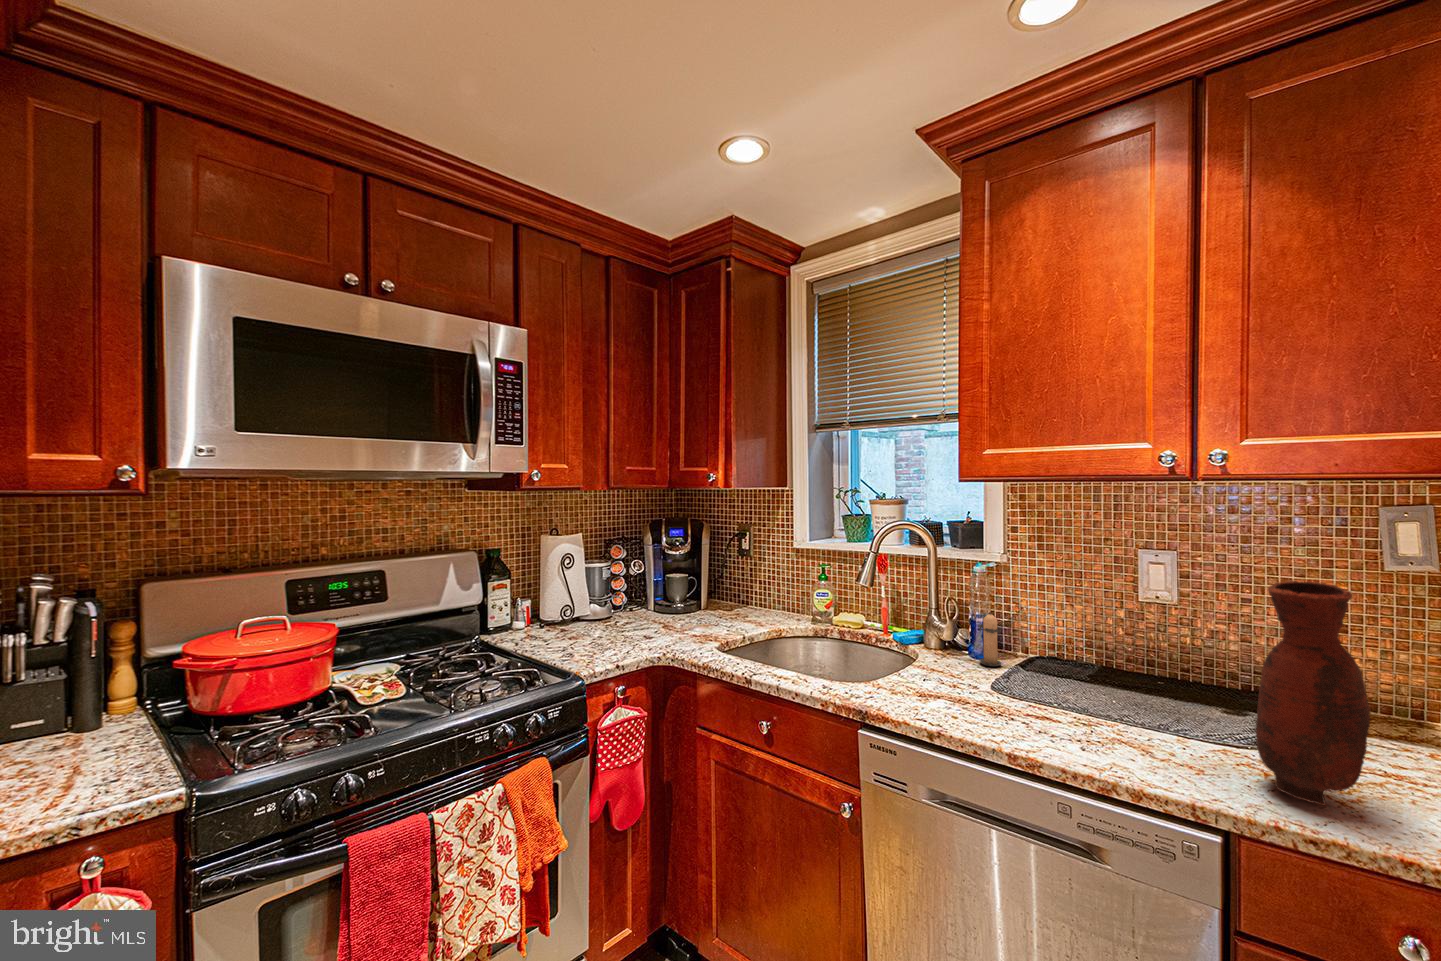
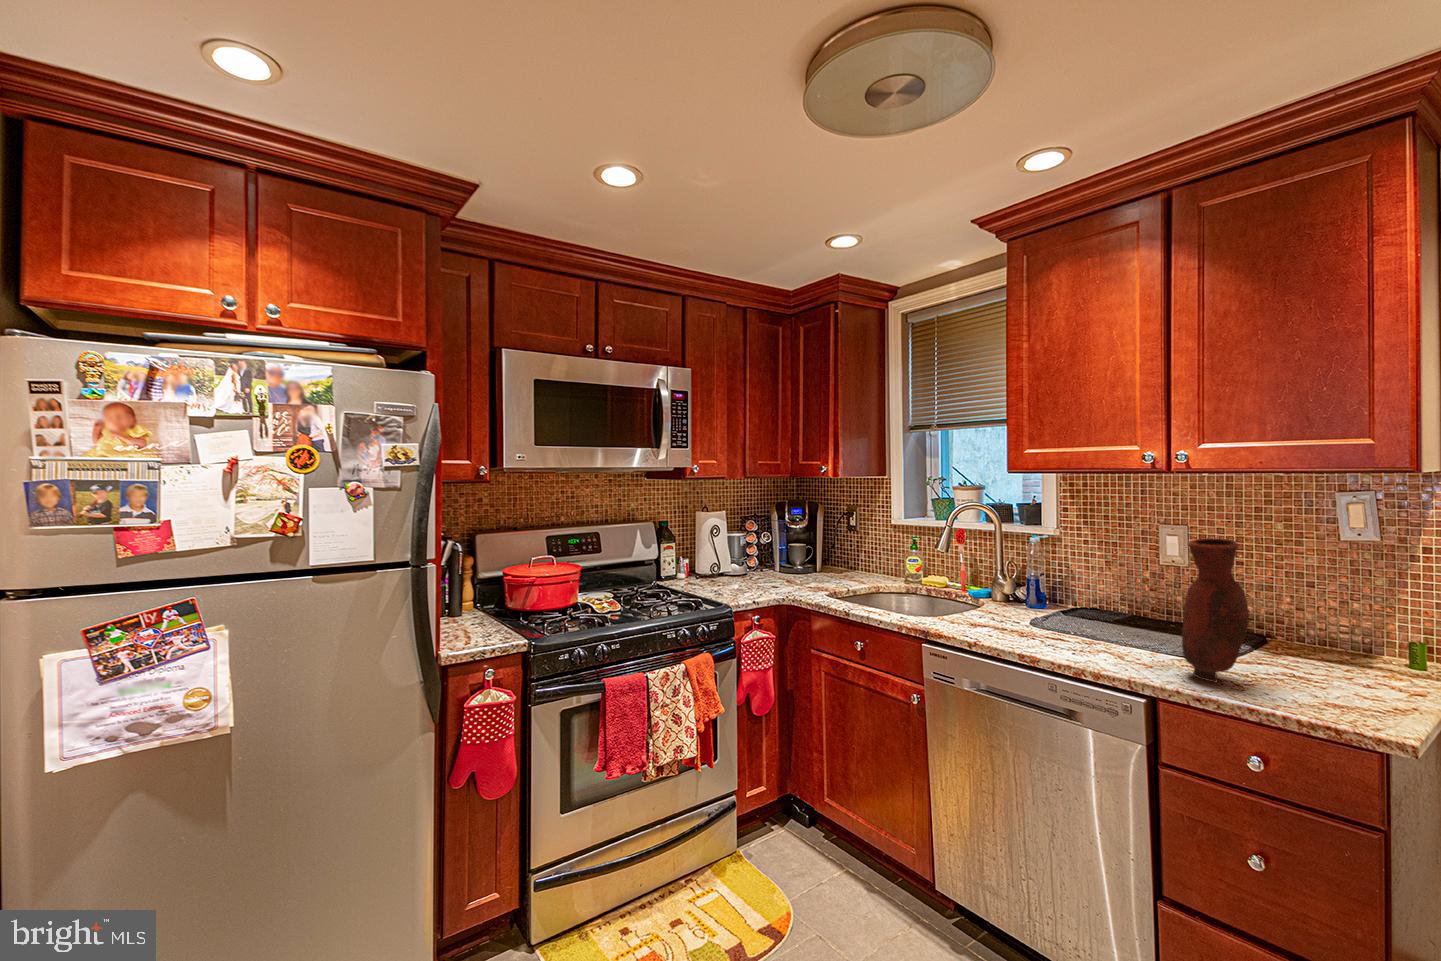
candle: present [978,611,1002,666] -> none [1028,570,1051,613]

